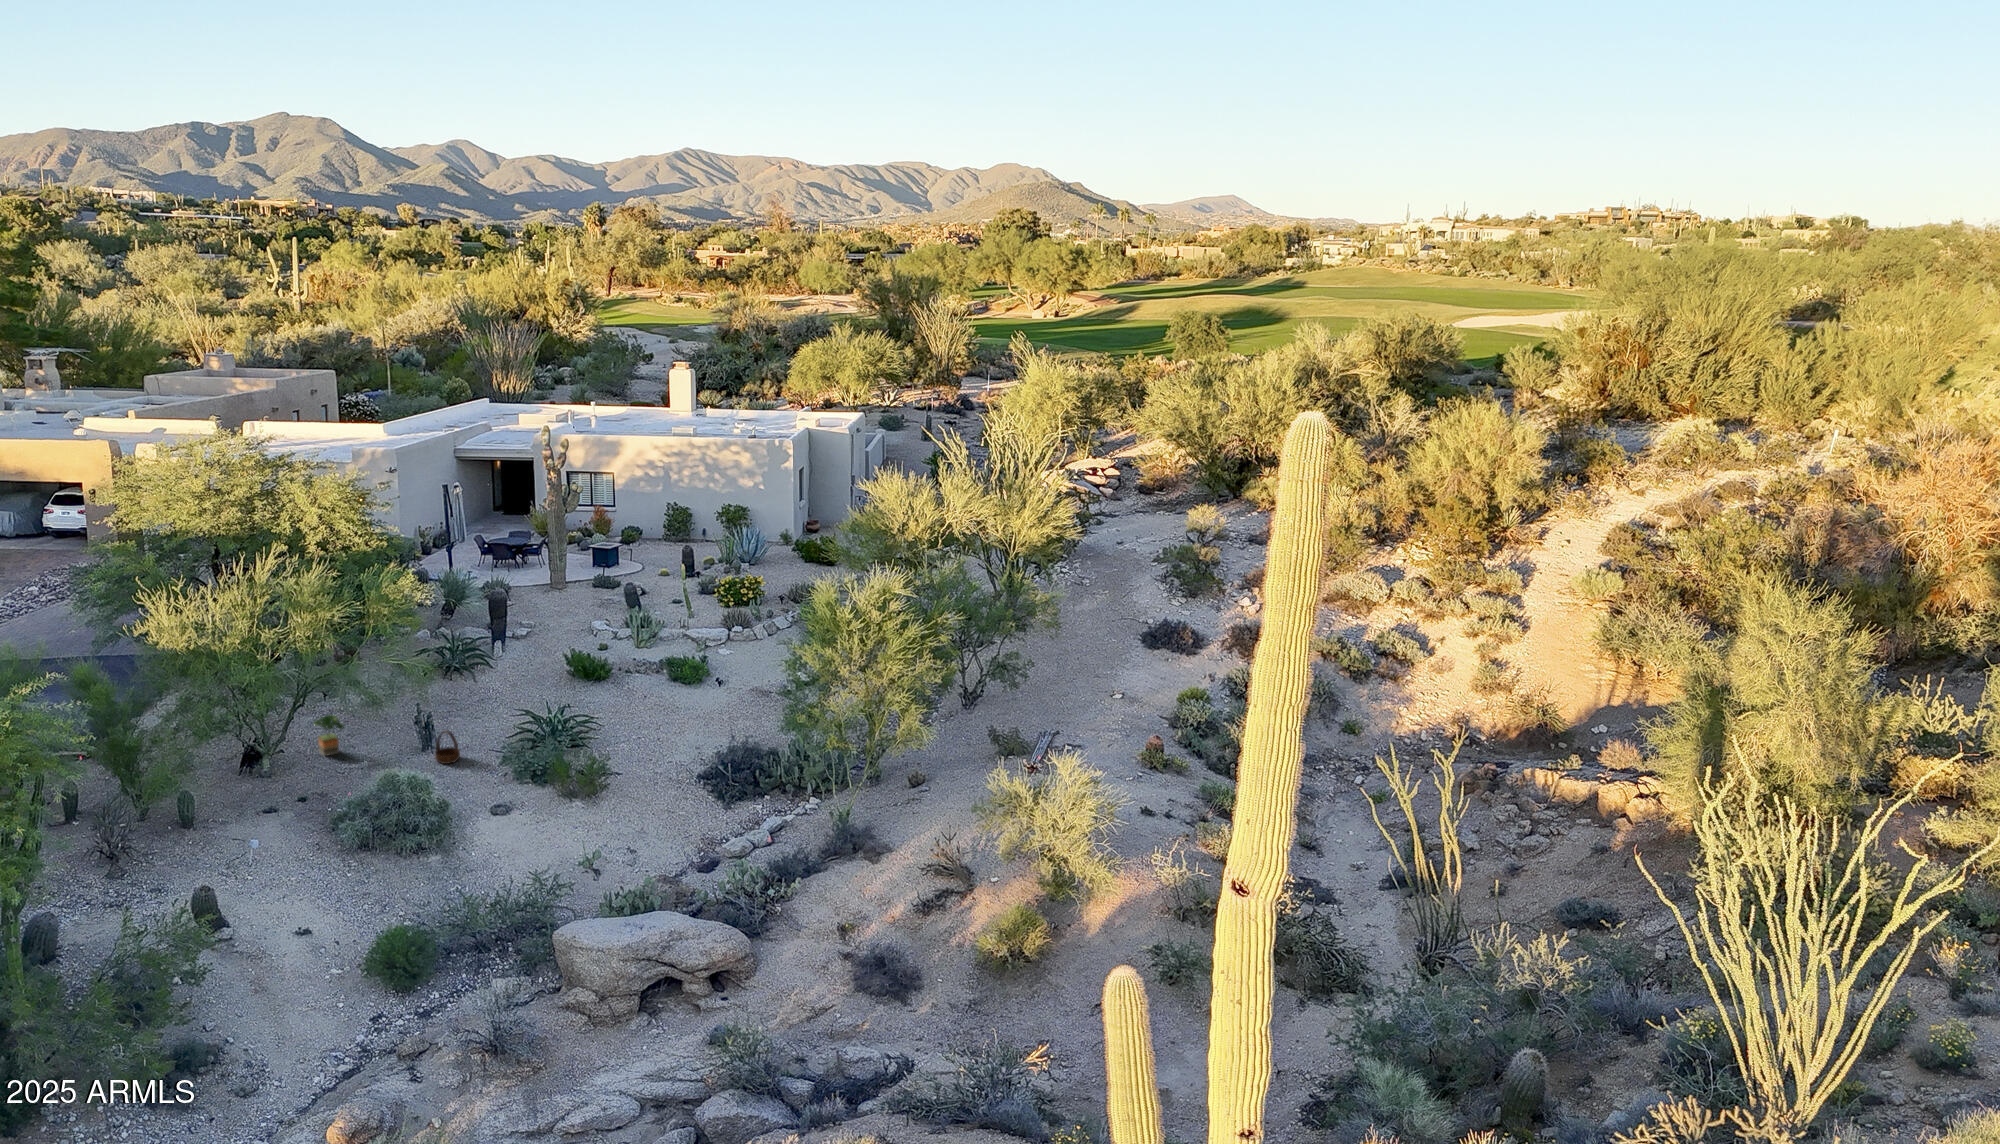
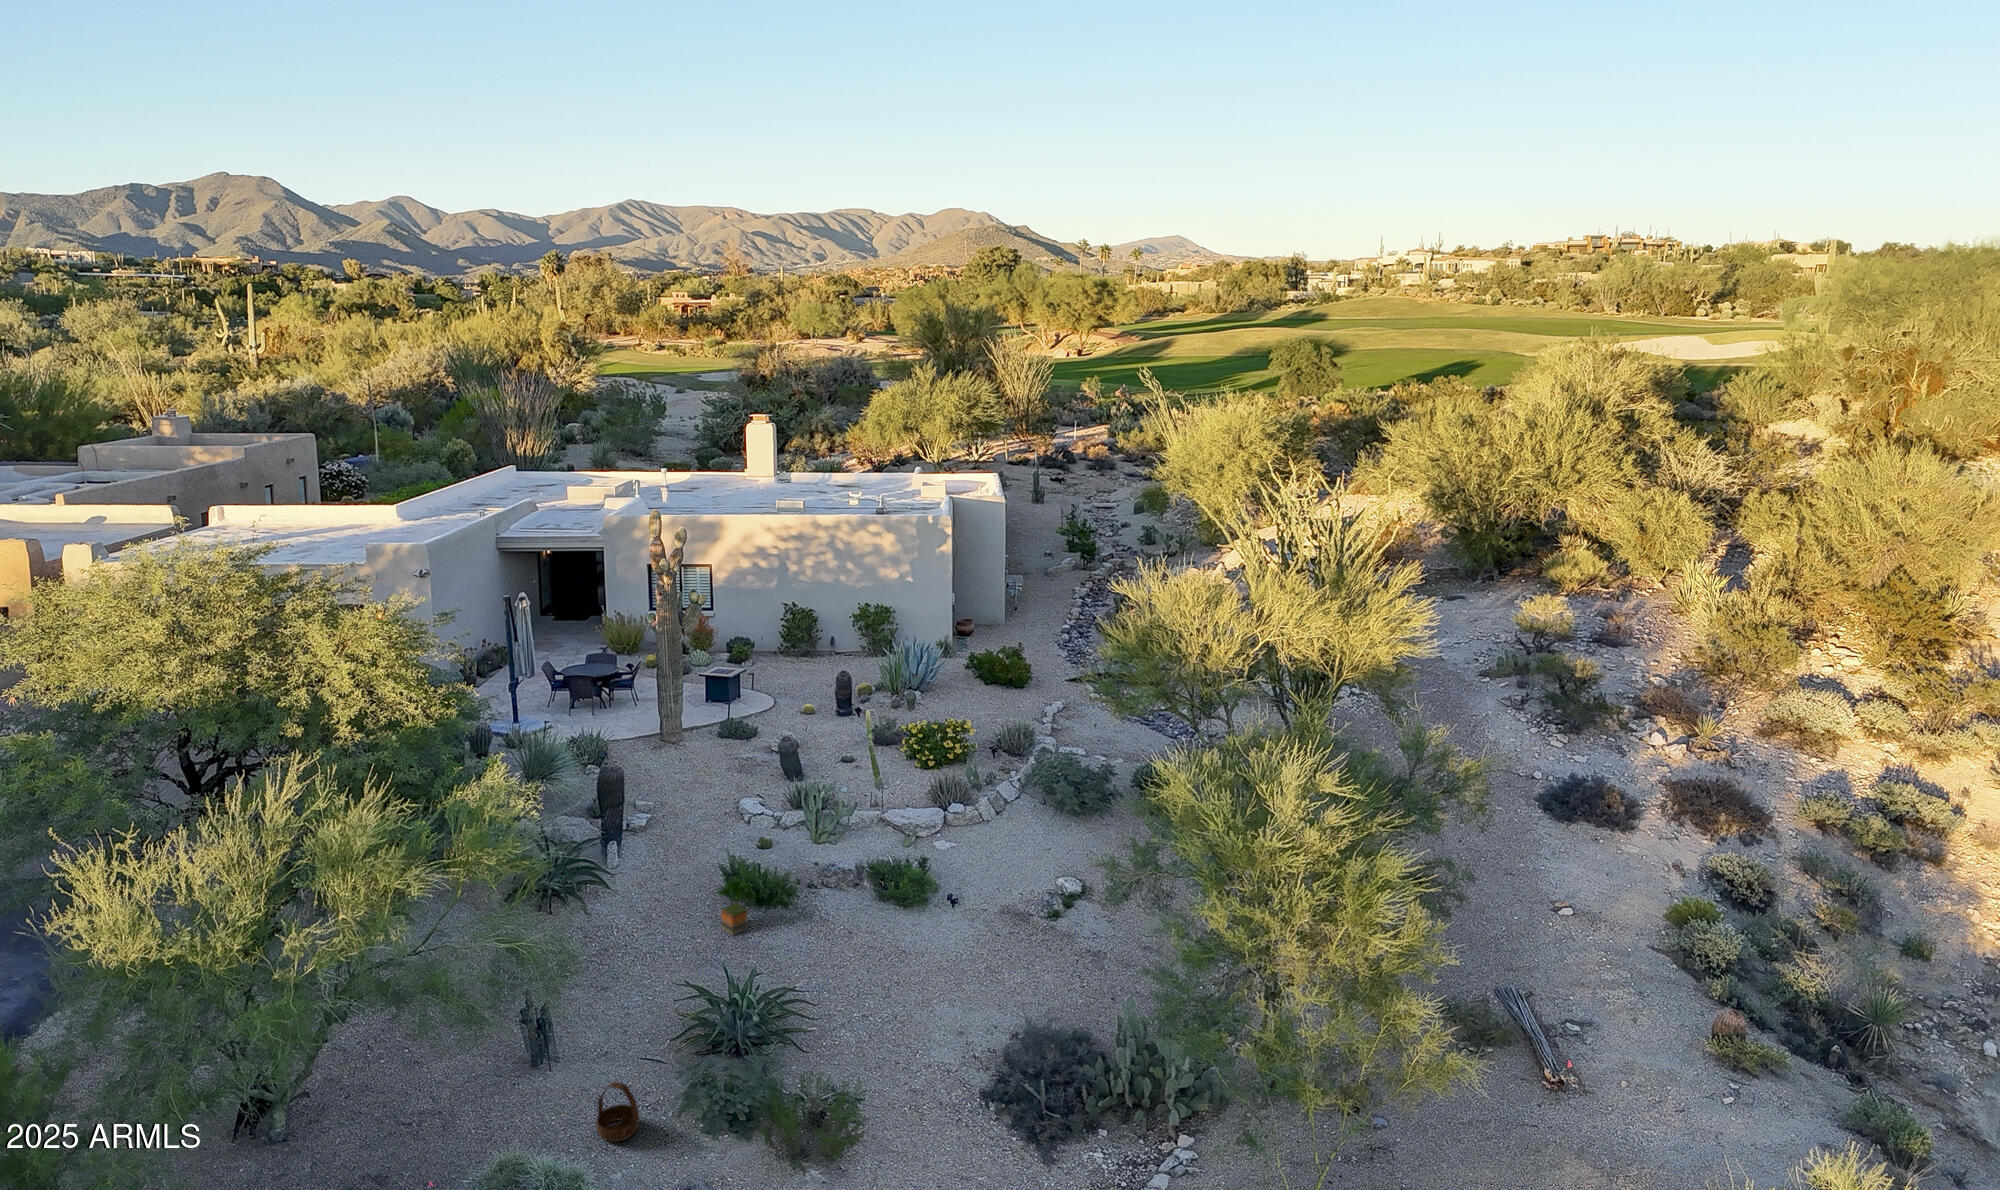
potted tree: present [314,715,344,756] -> present [717,880,756,936]

